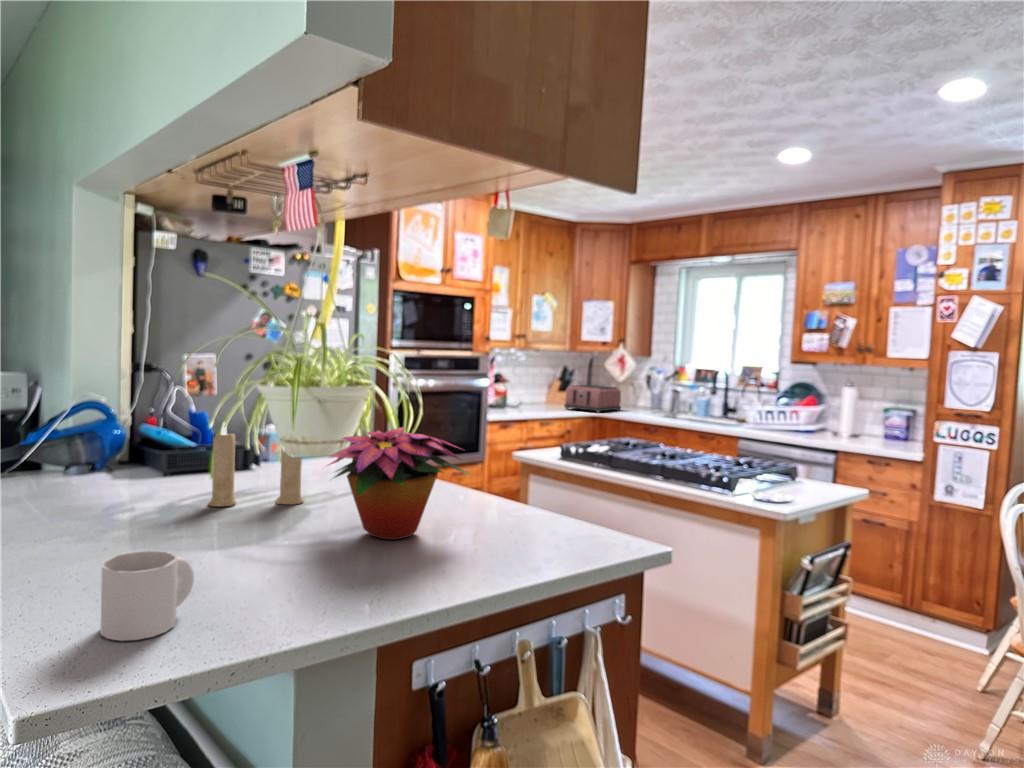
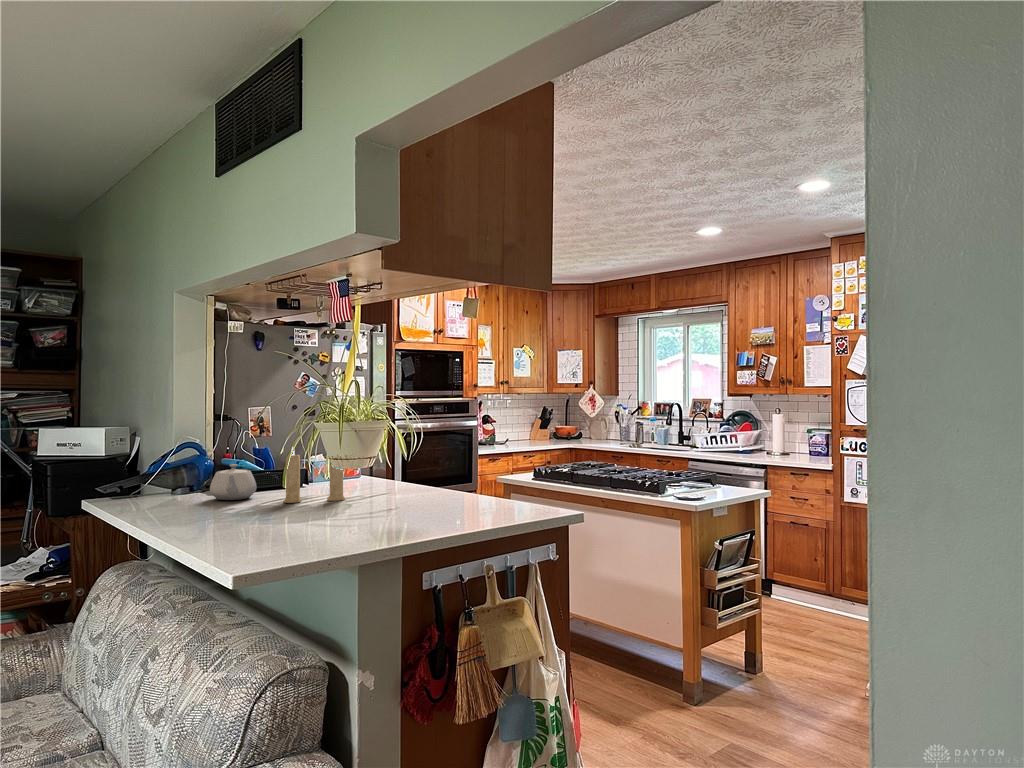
toaster: present [564,385,621,413] -> none [545,423,595,446]
flower arrangement: present [328,427,468,539] -> none [355,442,458,513]
teapot: none [101,442,174,496] -> present [210,464,257,500]
mug: present [101,551,194,641] -> none [257,506,301,549]

